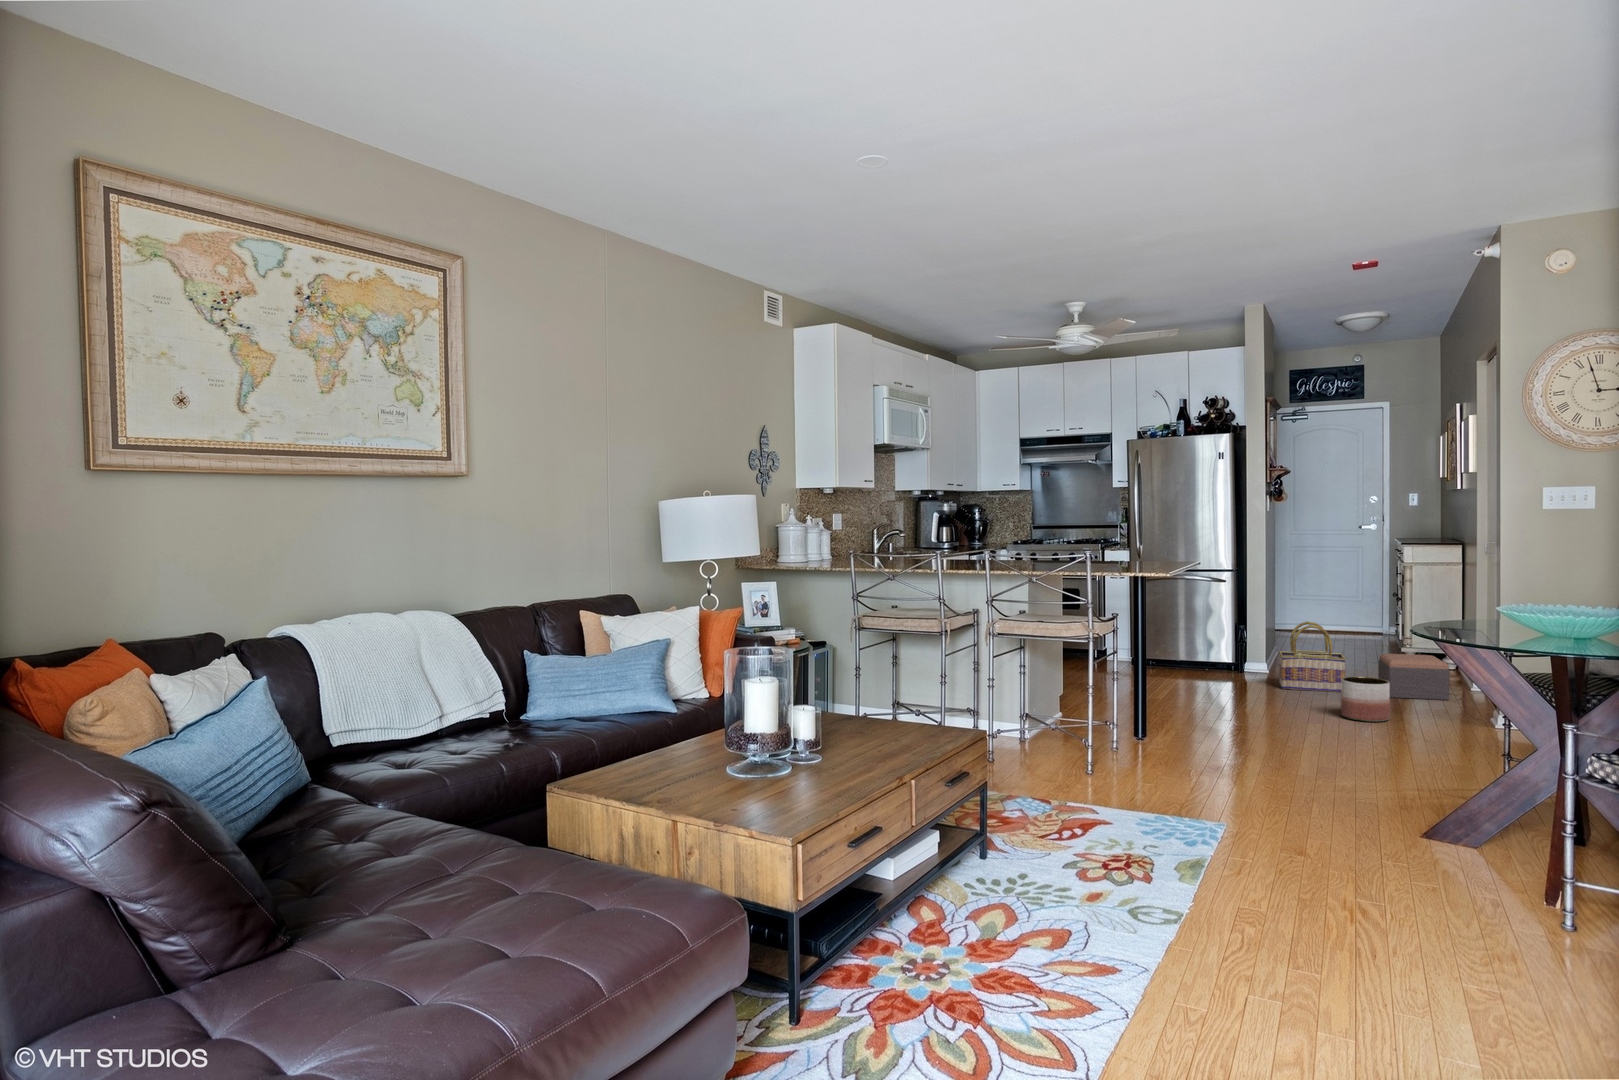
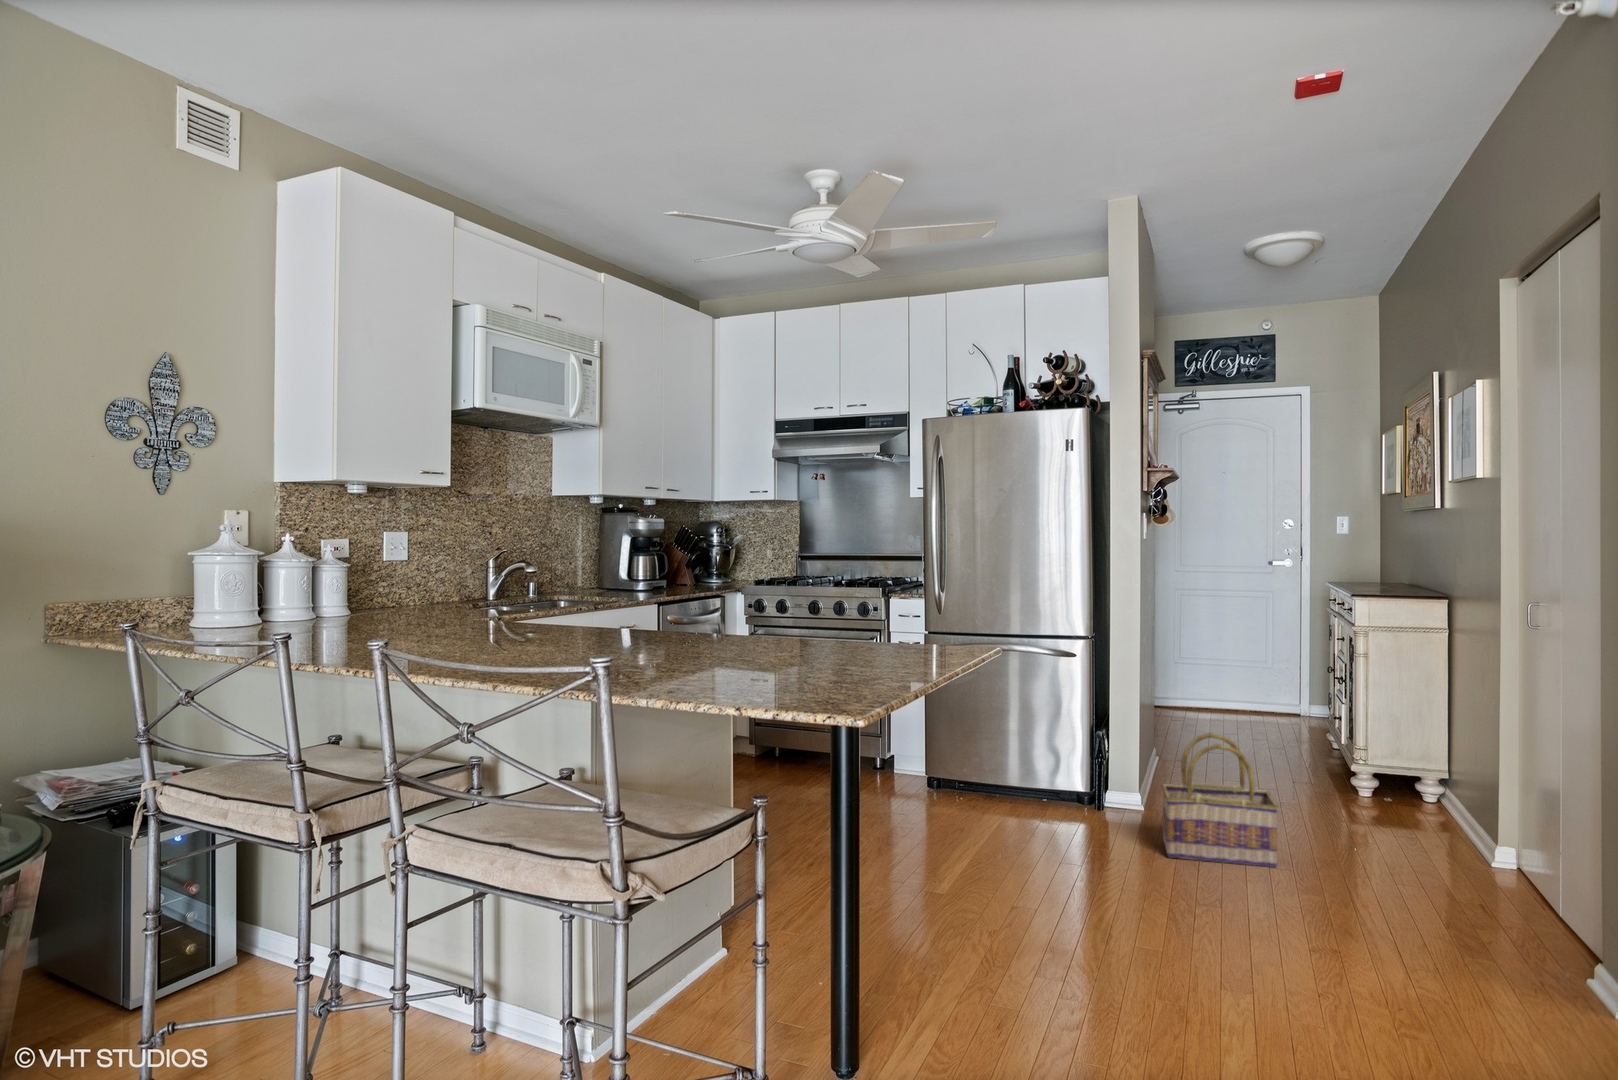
footstool: present [1378,654,1450,700] -> none [1331,794,1466,895]
planter: present [1341,677,1390,722] -> none [1287,874,1386,985]

